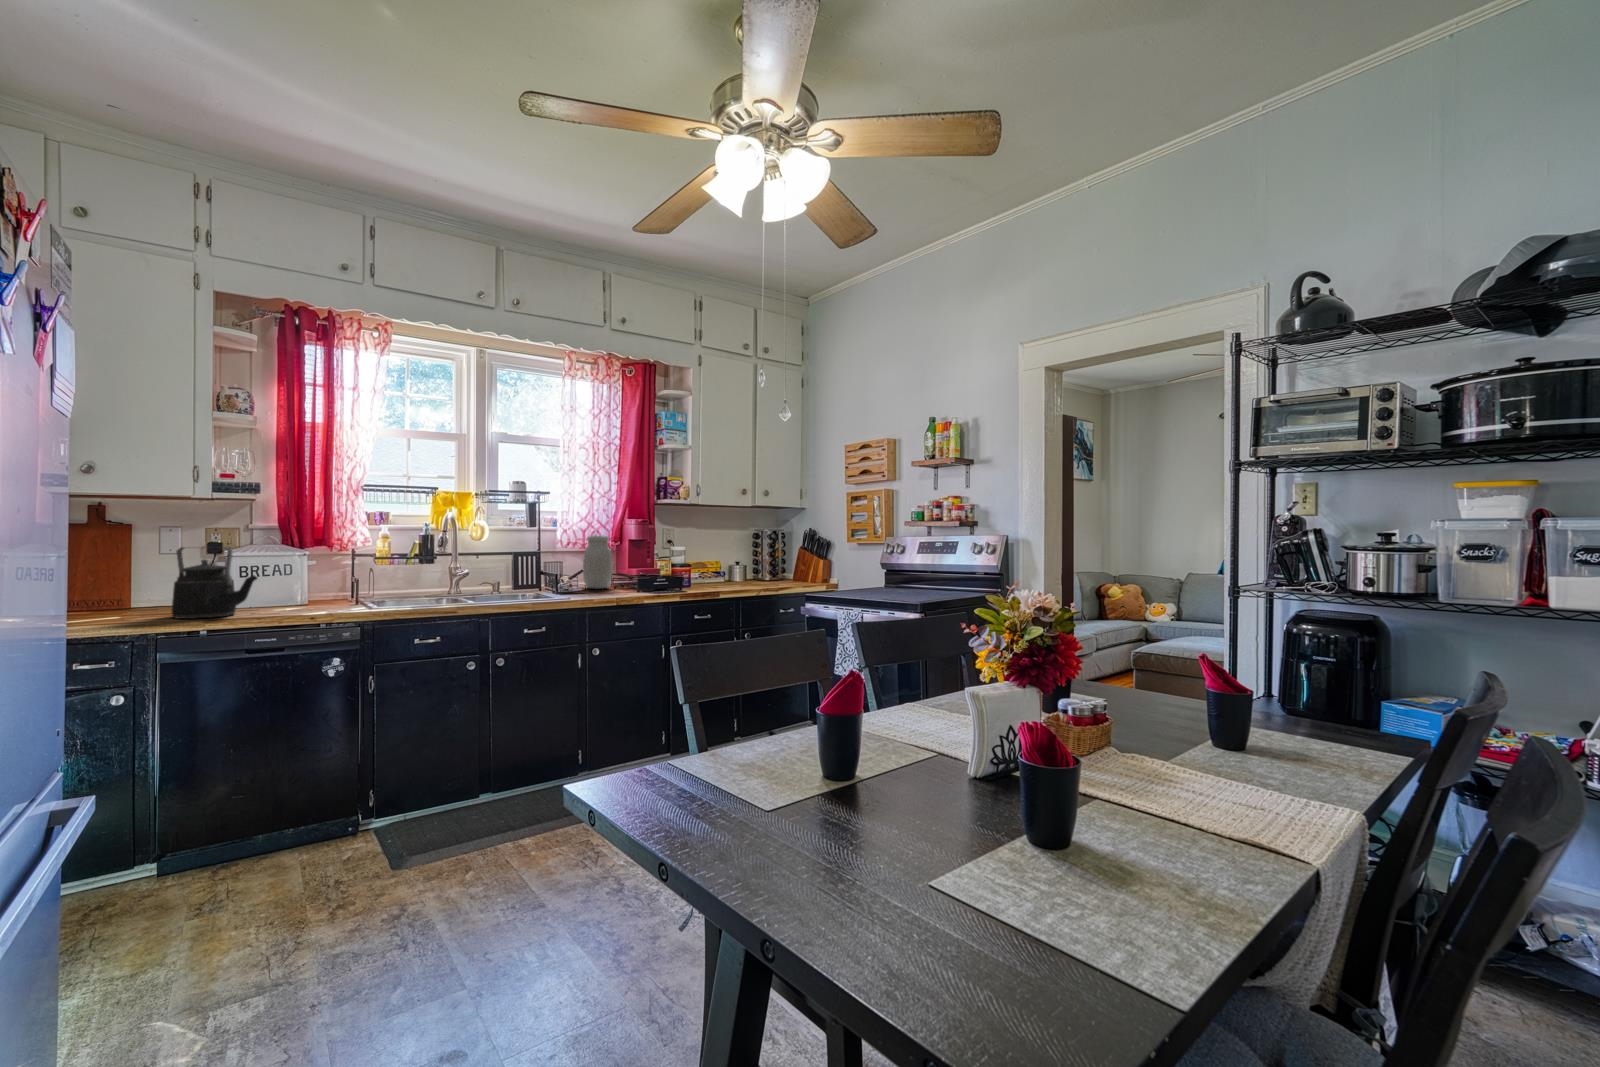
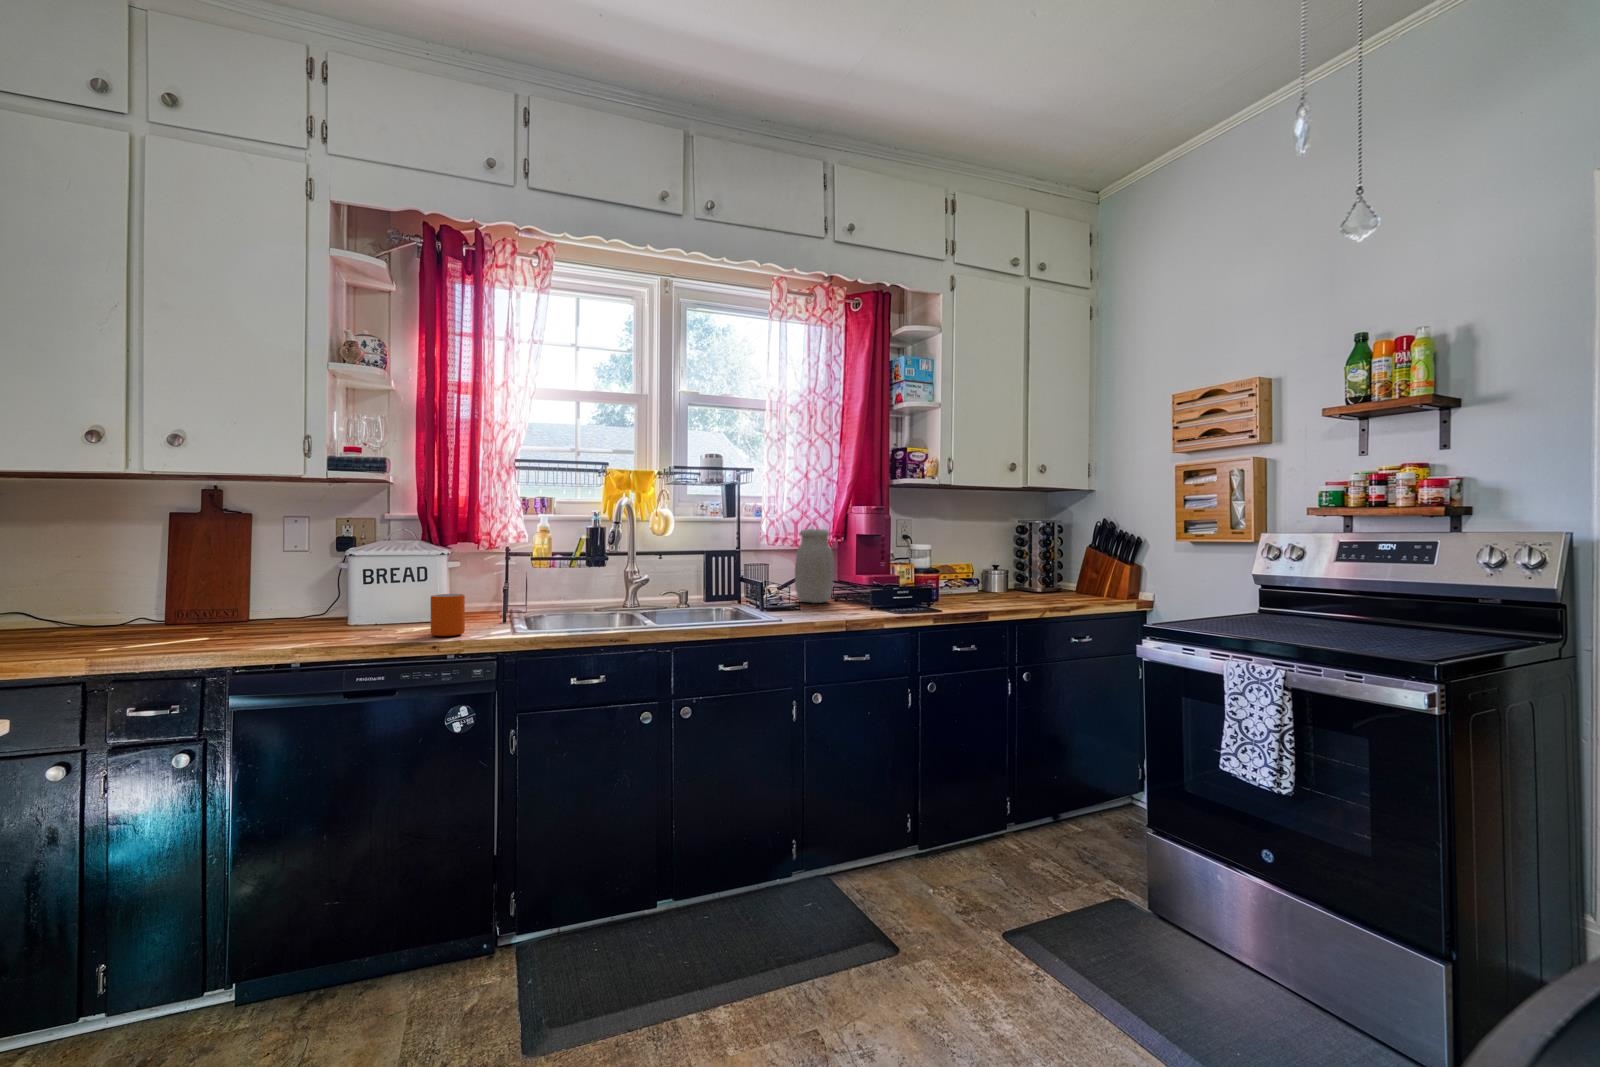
kettle: present [172,547,257,619] -> none [266,544,370,644]
mug: none [304,582,331,612] -> present [430,594,465,636]

